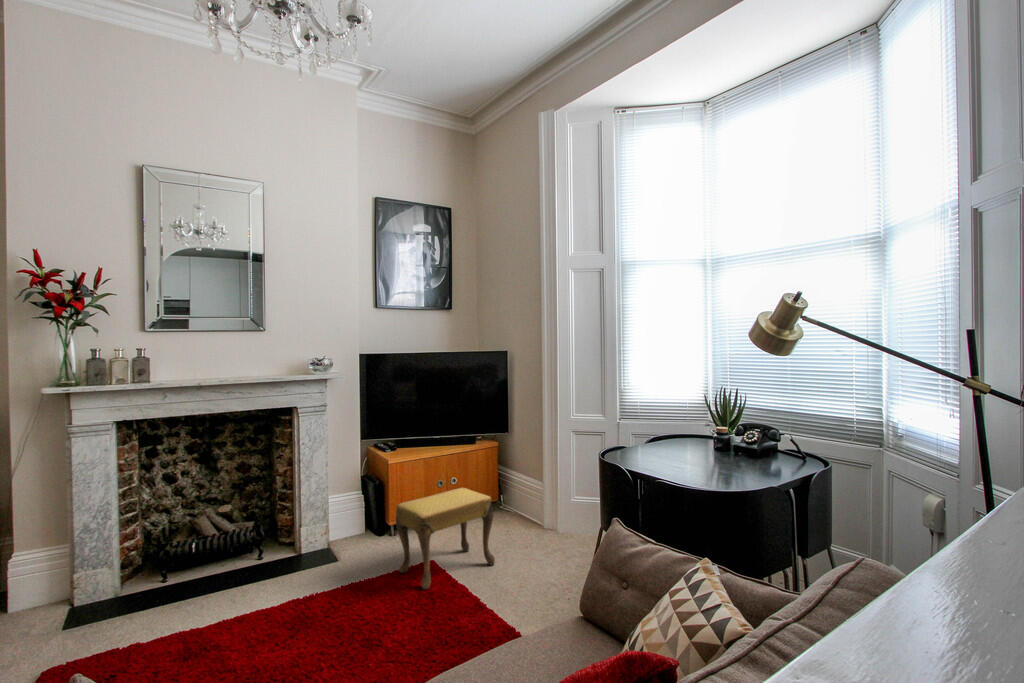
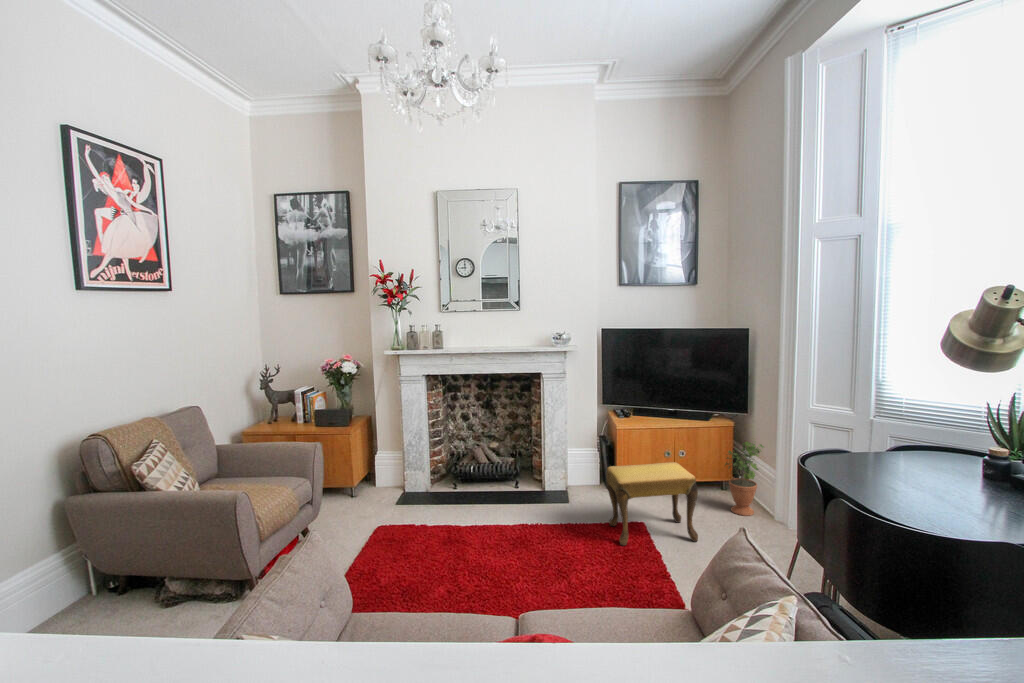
potted plant: none [498,454,531,531] -> present [725,442,764,516]

